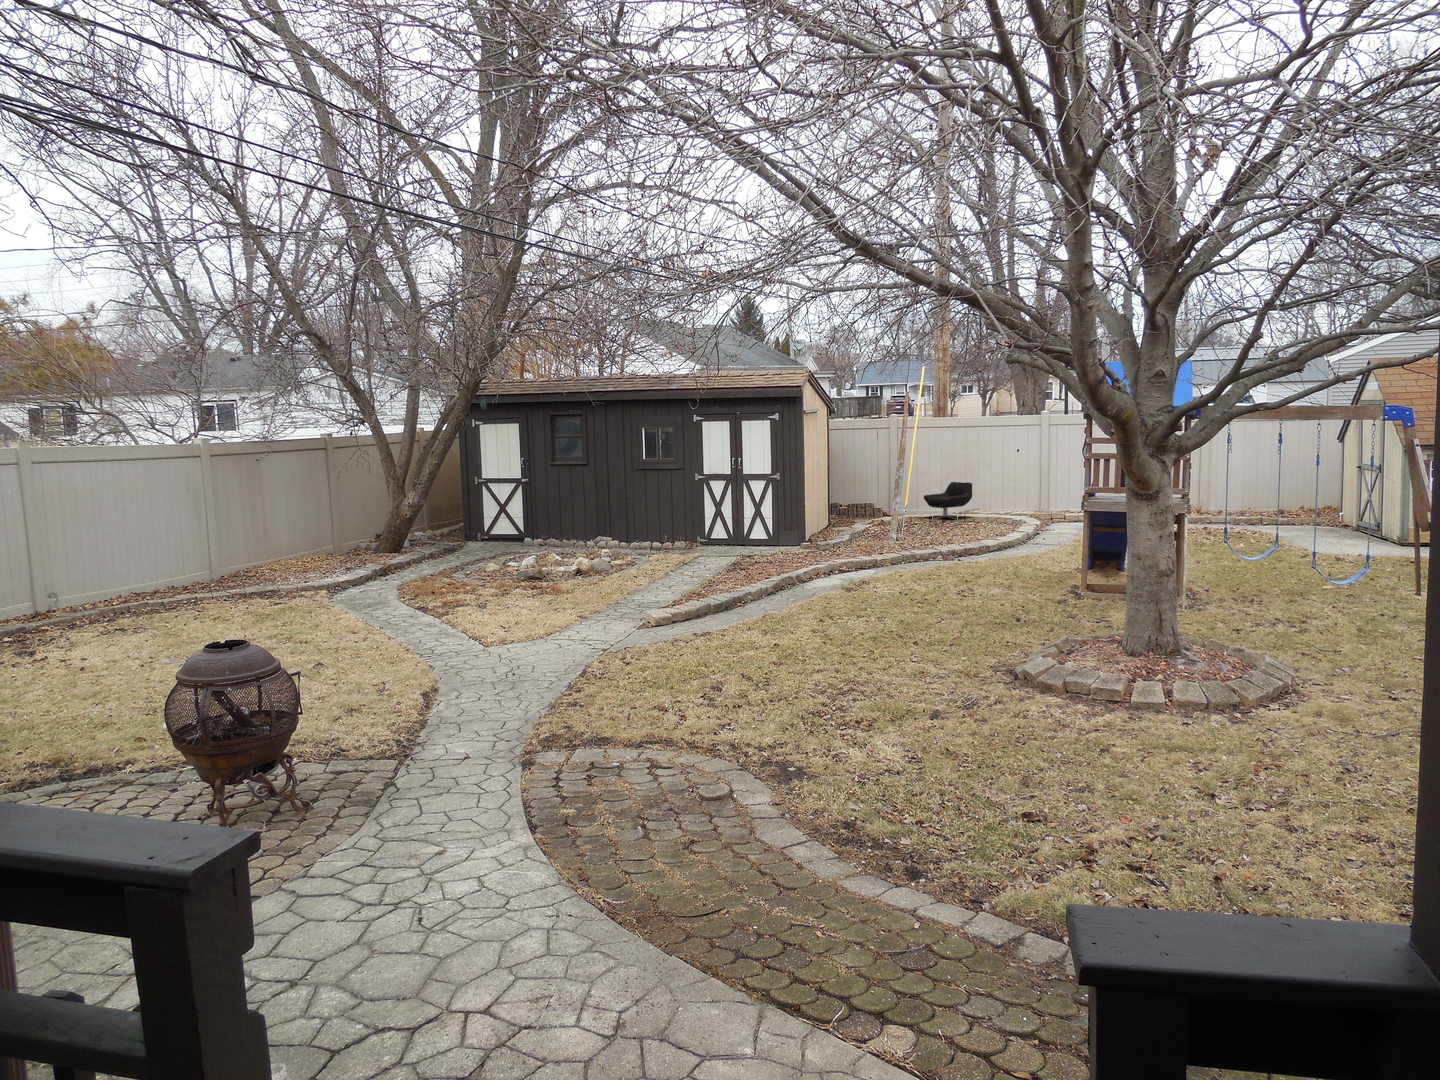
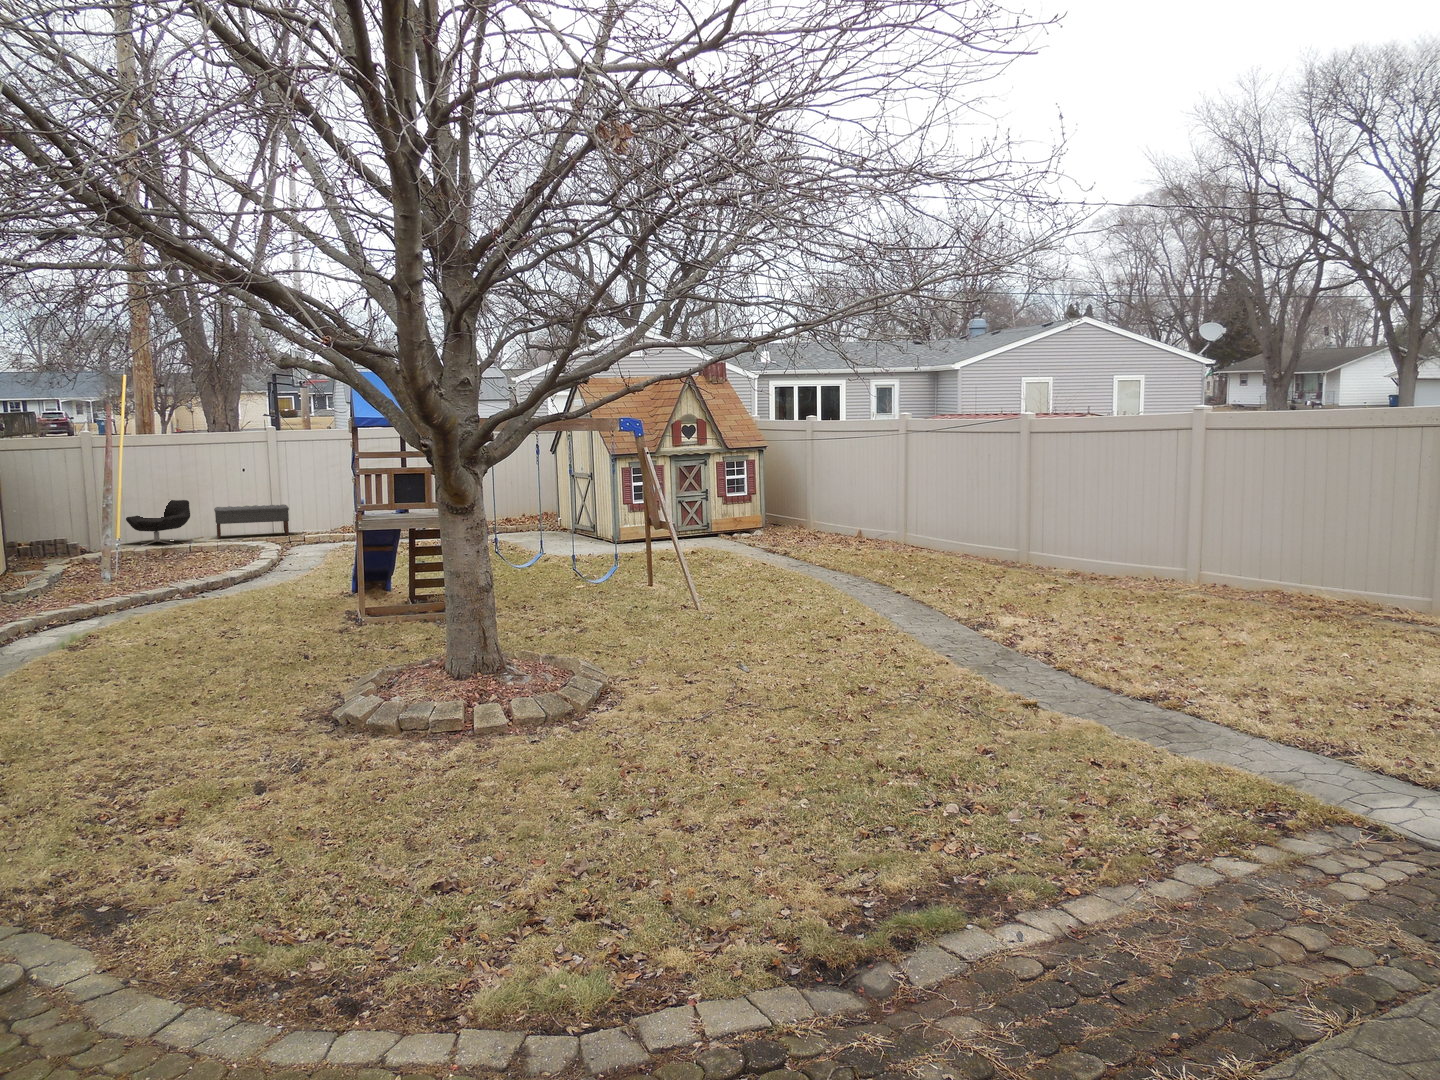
bench: none [992,489,1055,517] -> present [214,504,289,539]

